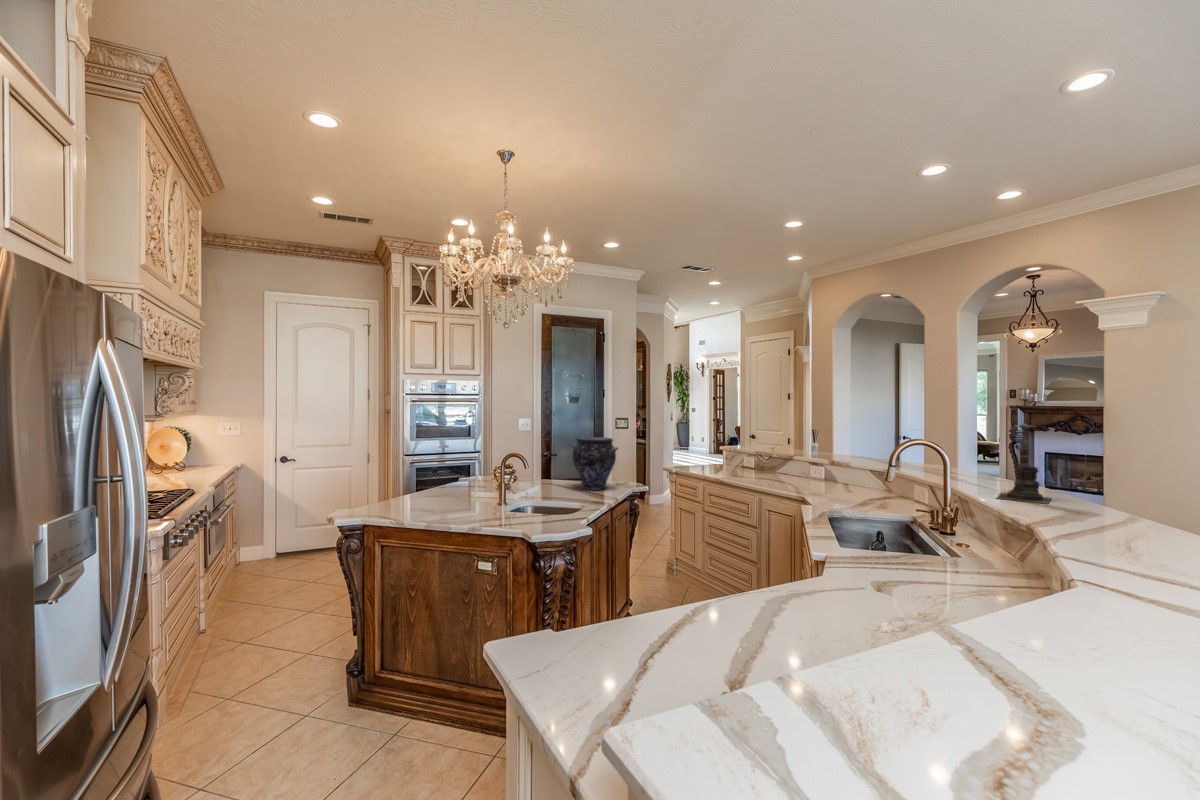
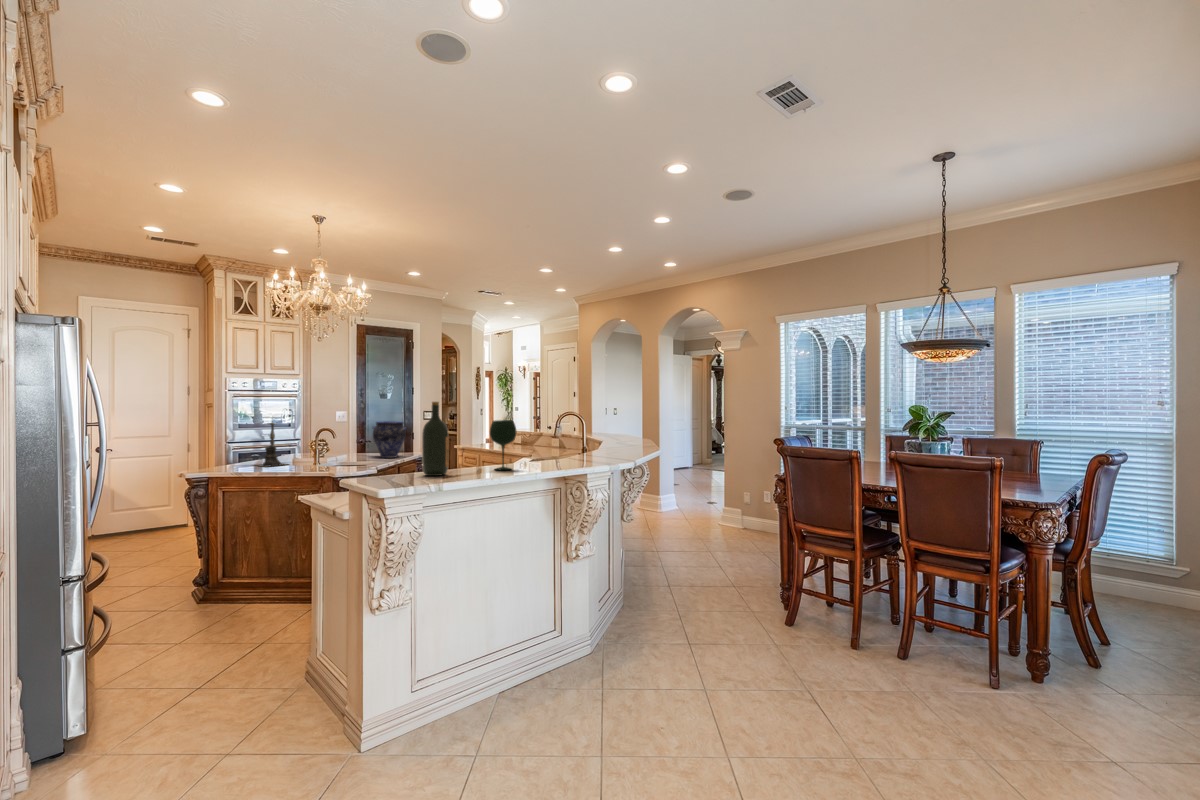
candle holder: present [997,421,1051,504] -> present [257,422,286,467]
wine bottle: none [872,454,976,734] -> present [422,402,449,476]
wine glass: none [1009,498,1118,670] -> present [490,420,517,470]

